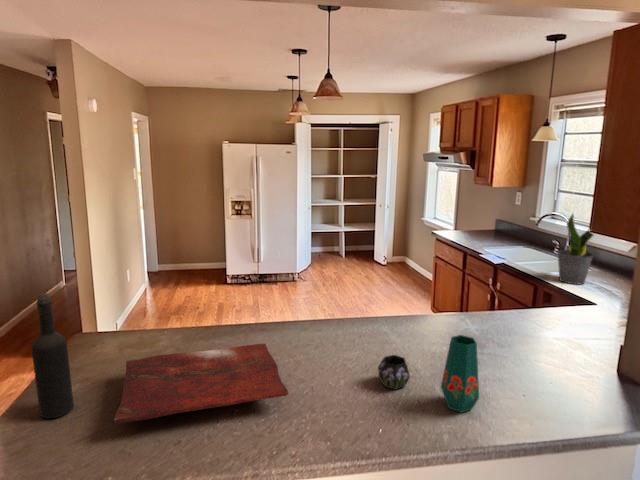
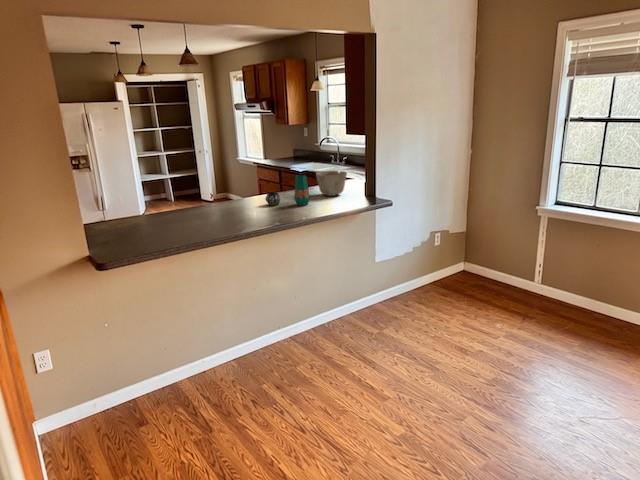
potted plant: present [558,214,594,284] -> none [333,132,351,174]
wine bottle: present [31,293,74,418] -> none [115,173,136,233]
ceramic bowl: none [509,316,591,384] -> present [316,170,347,196]
cutting board: present [114,343,288,423] -> none [146,200,235,222]

